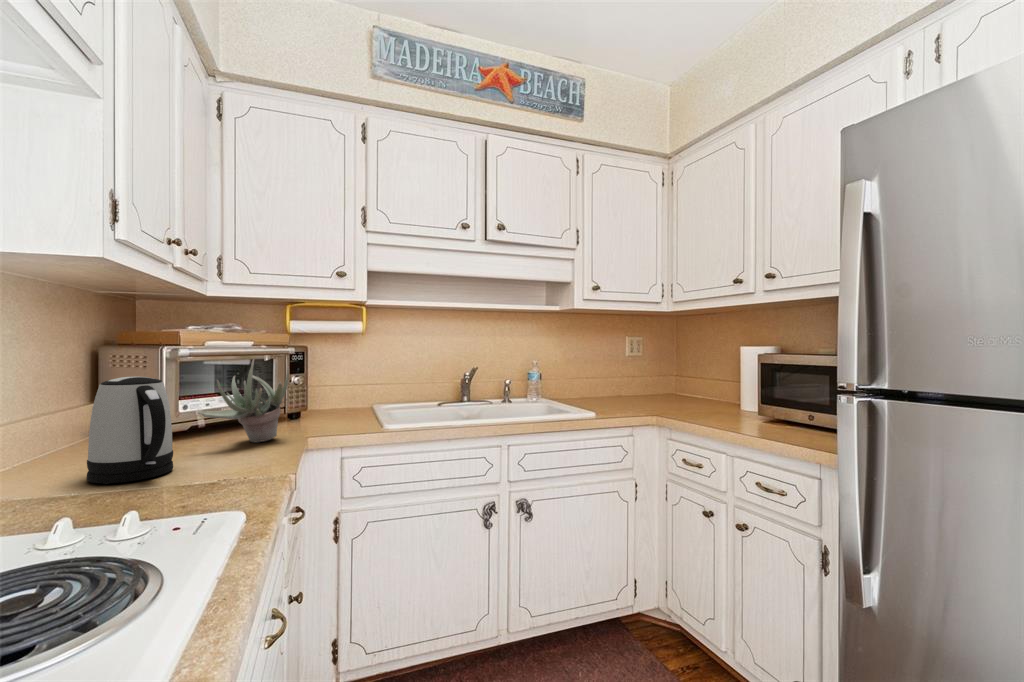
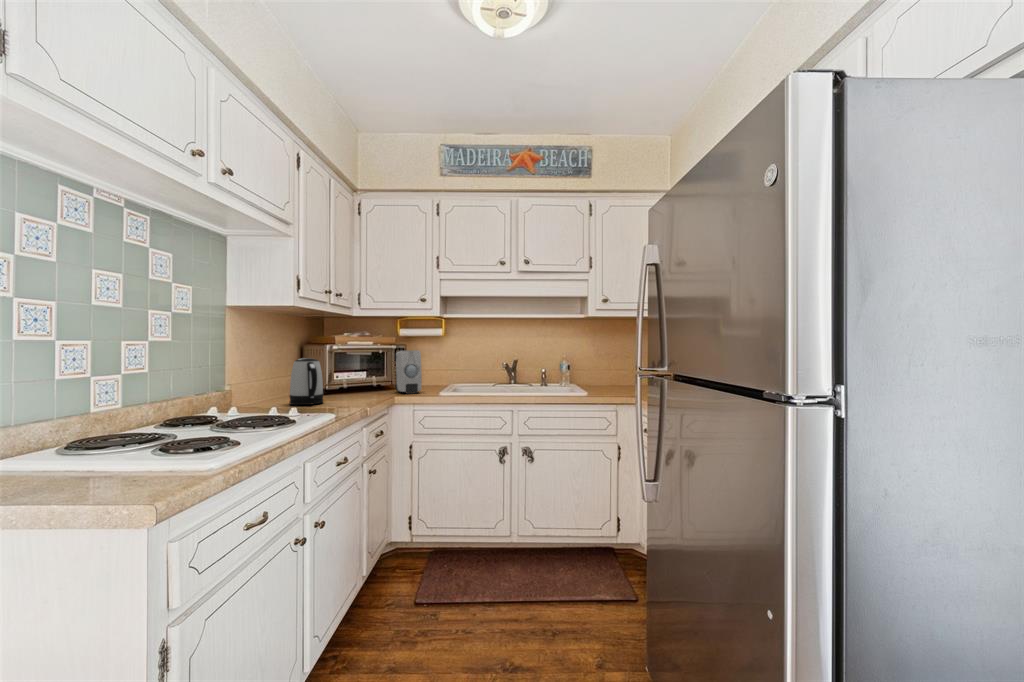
soap dispenser: none [294,356,347,430] -> present [396,350,422,394]
succulent plant: present [197,359,289,442] -> none [338,351,383,397]

